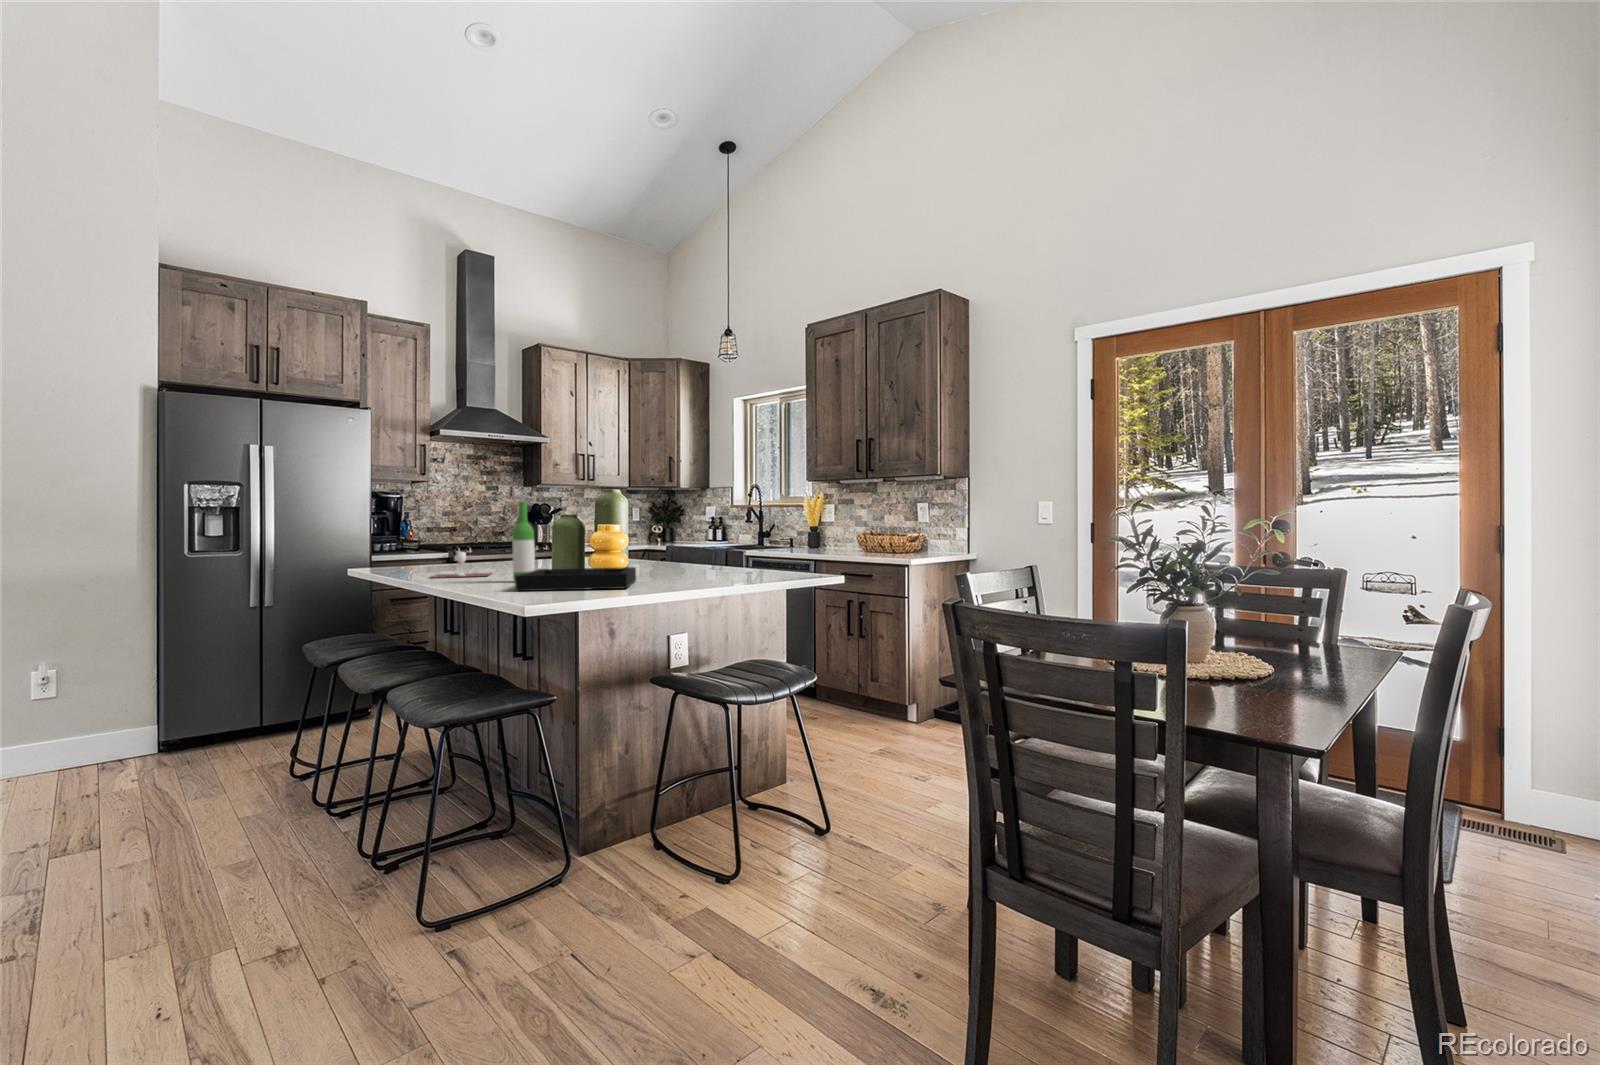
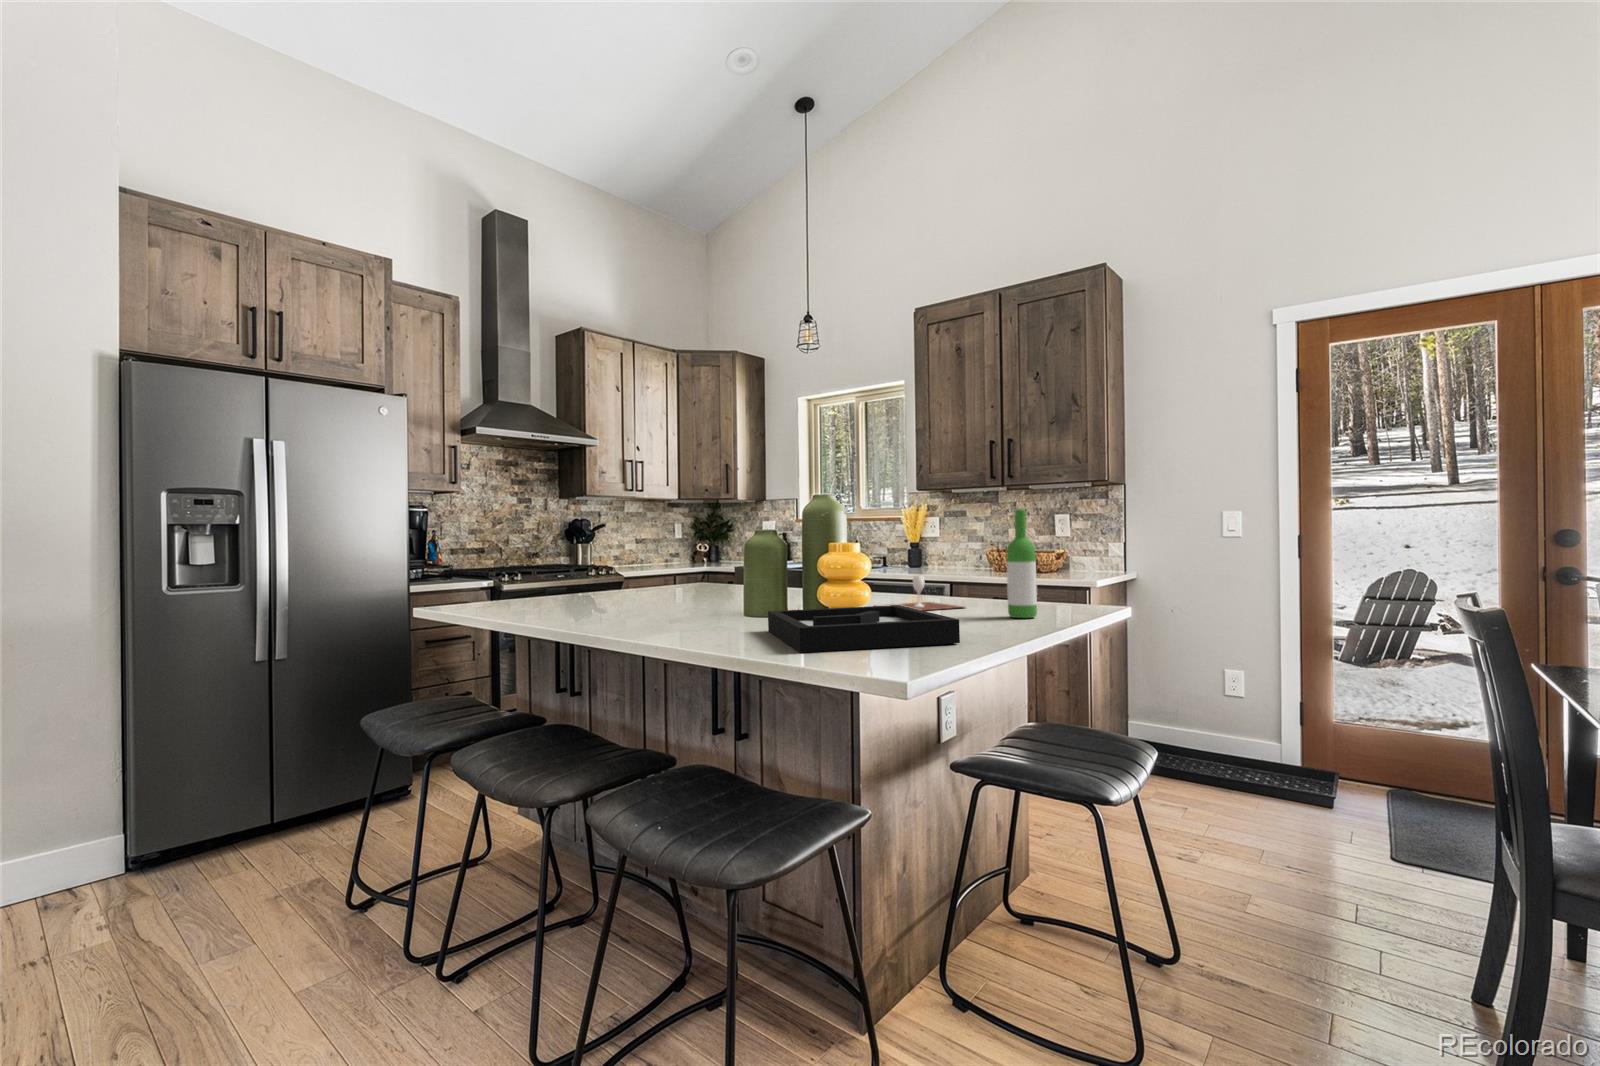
wine bottle: present [512,501,535,580] -> present [1007,509,1037,618]
wine glass: present [432,552,490,578] -> present [888,576,962,610]

